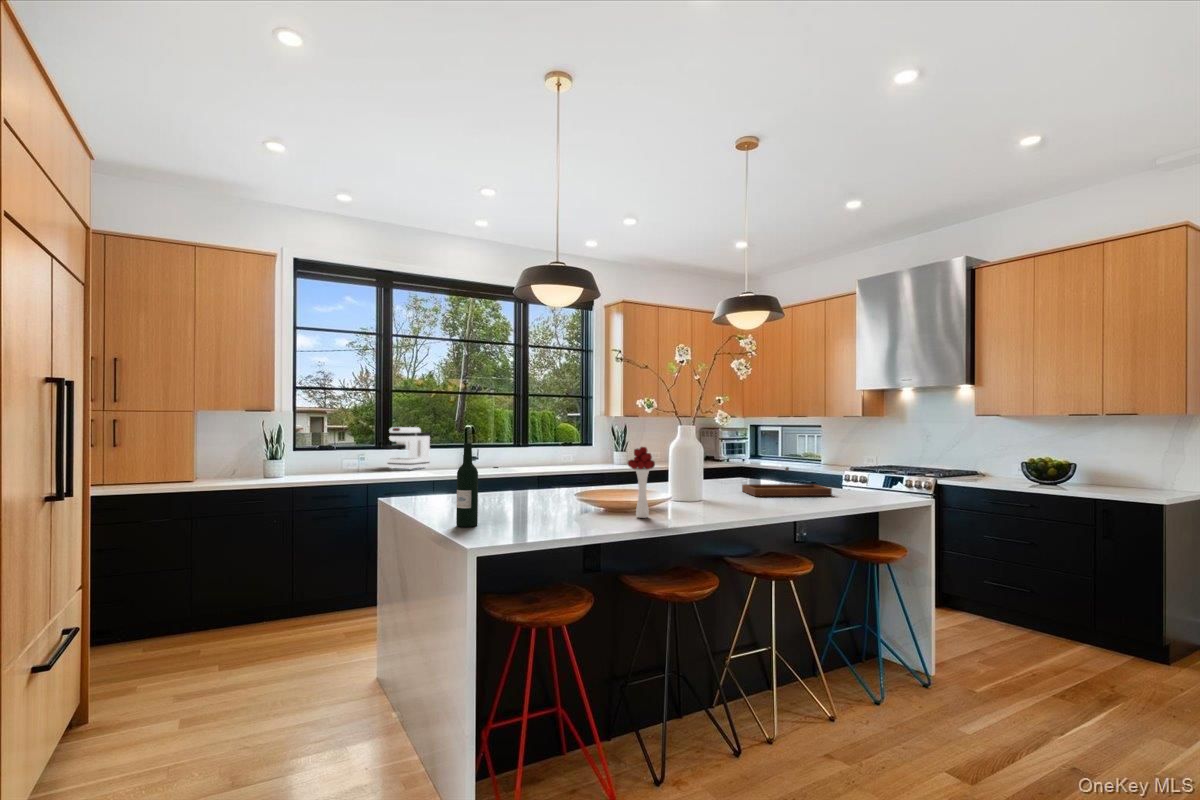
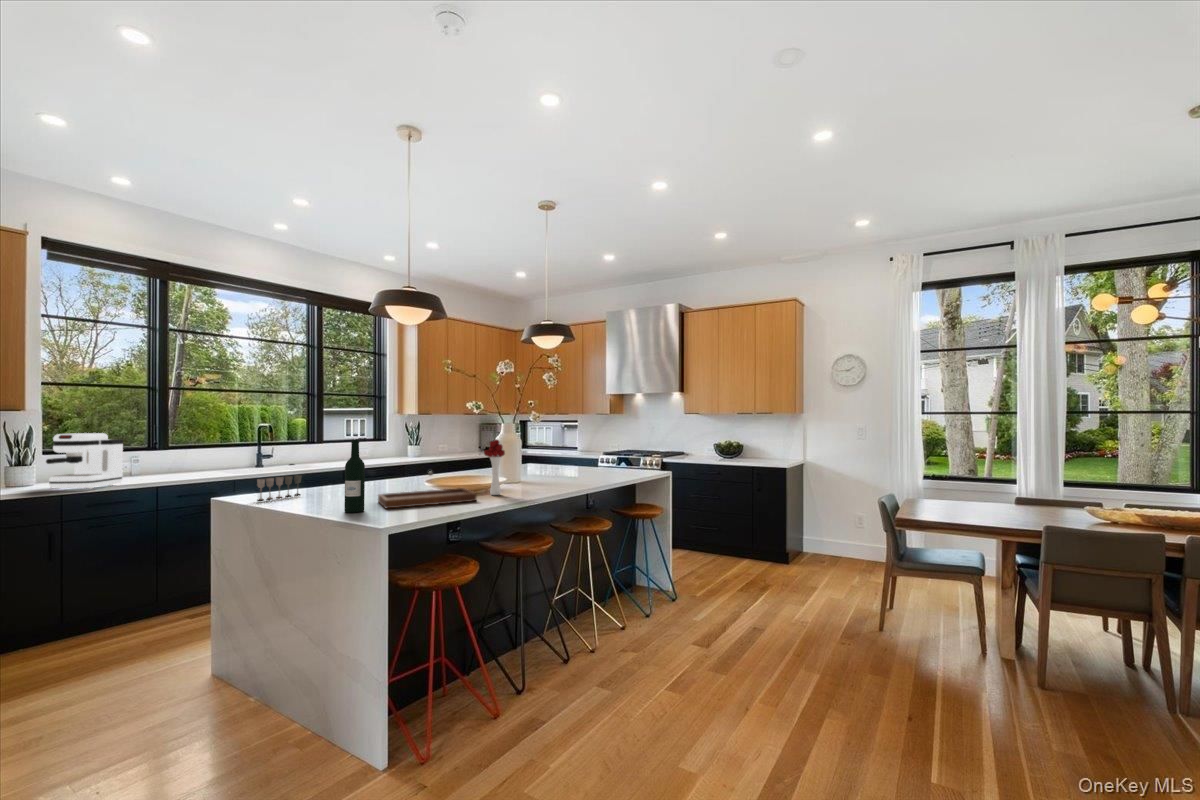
coffee maker: present [386,427,430,469] -> present [46,433,123,489]
tray: present [742,467,832,496] -> present [378,471,477,508]
wine glass: none [403,480,449,505] -> present [257,475,301,500]

